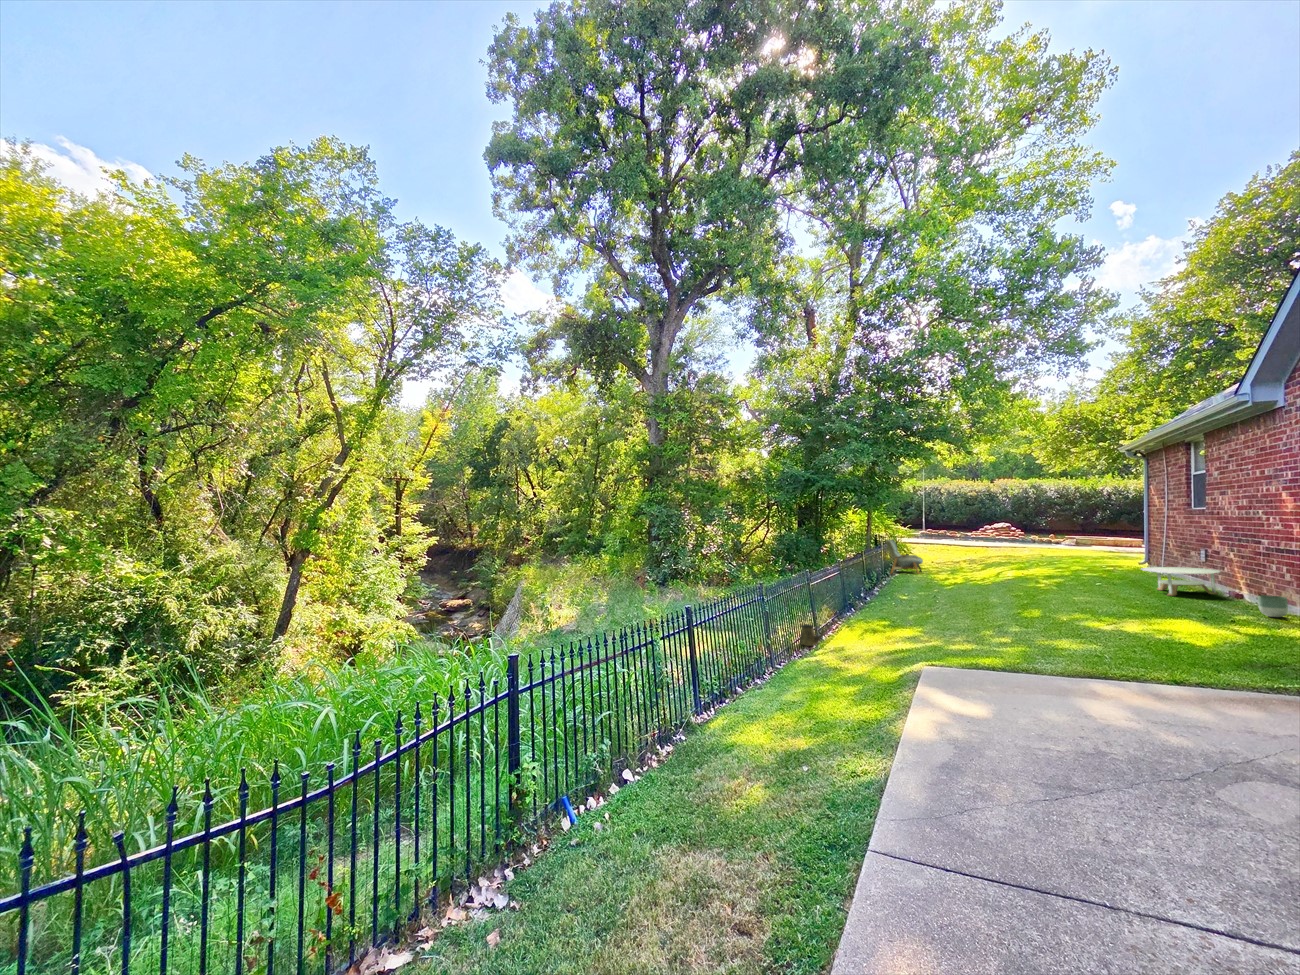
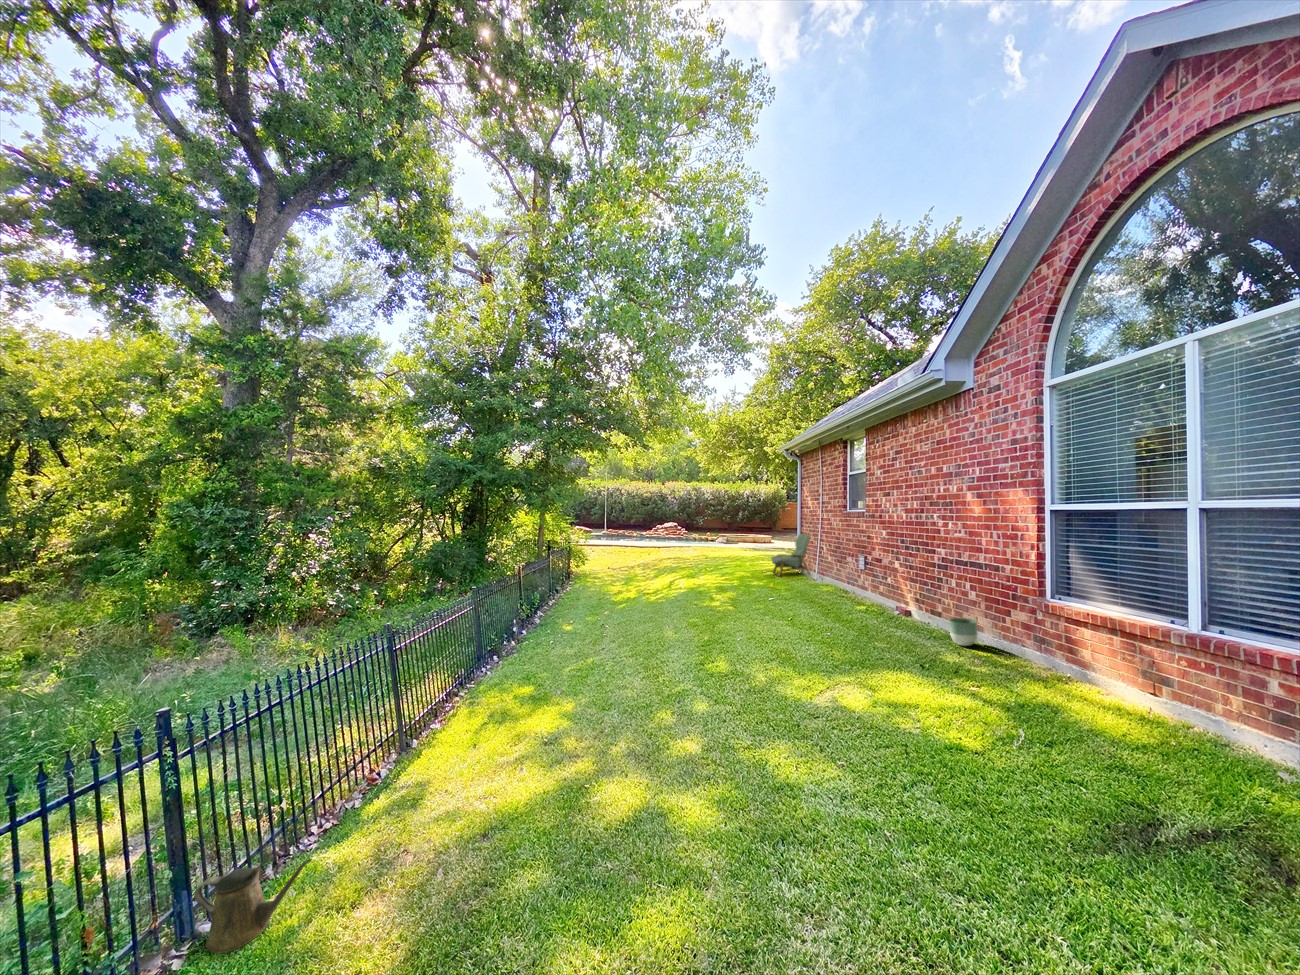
armchair: present [886,540,923,574] -> present [771,534,810,577]
round table: present [1142,567,1220,596] -> none [816,577,885,614]

